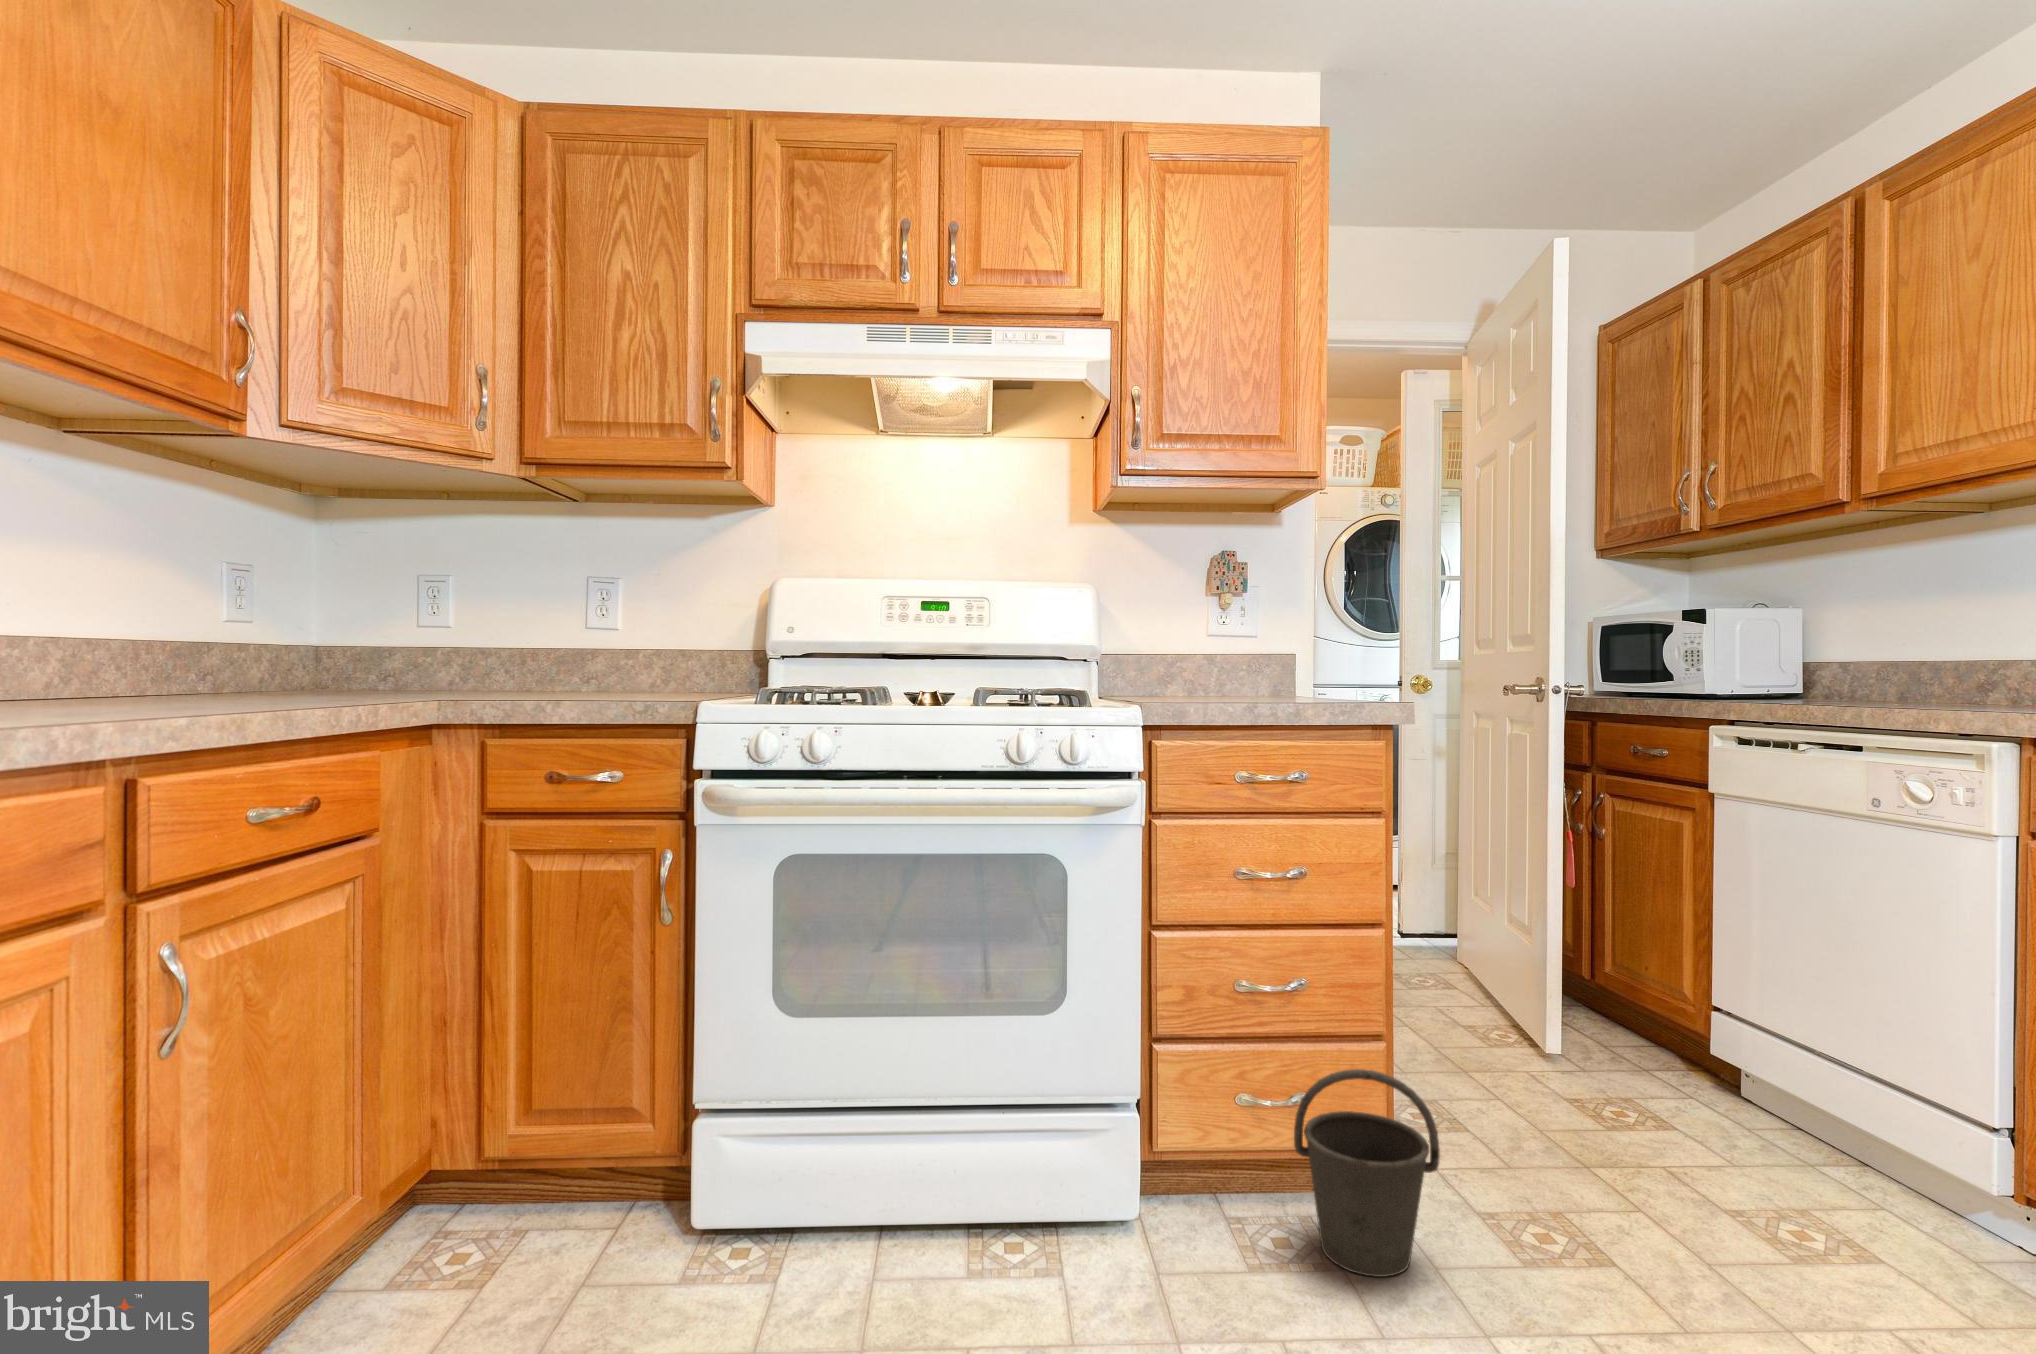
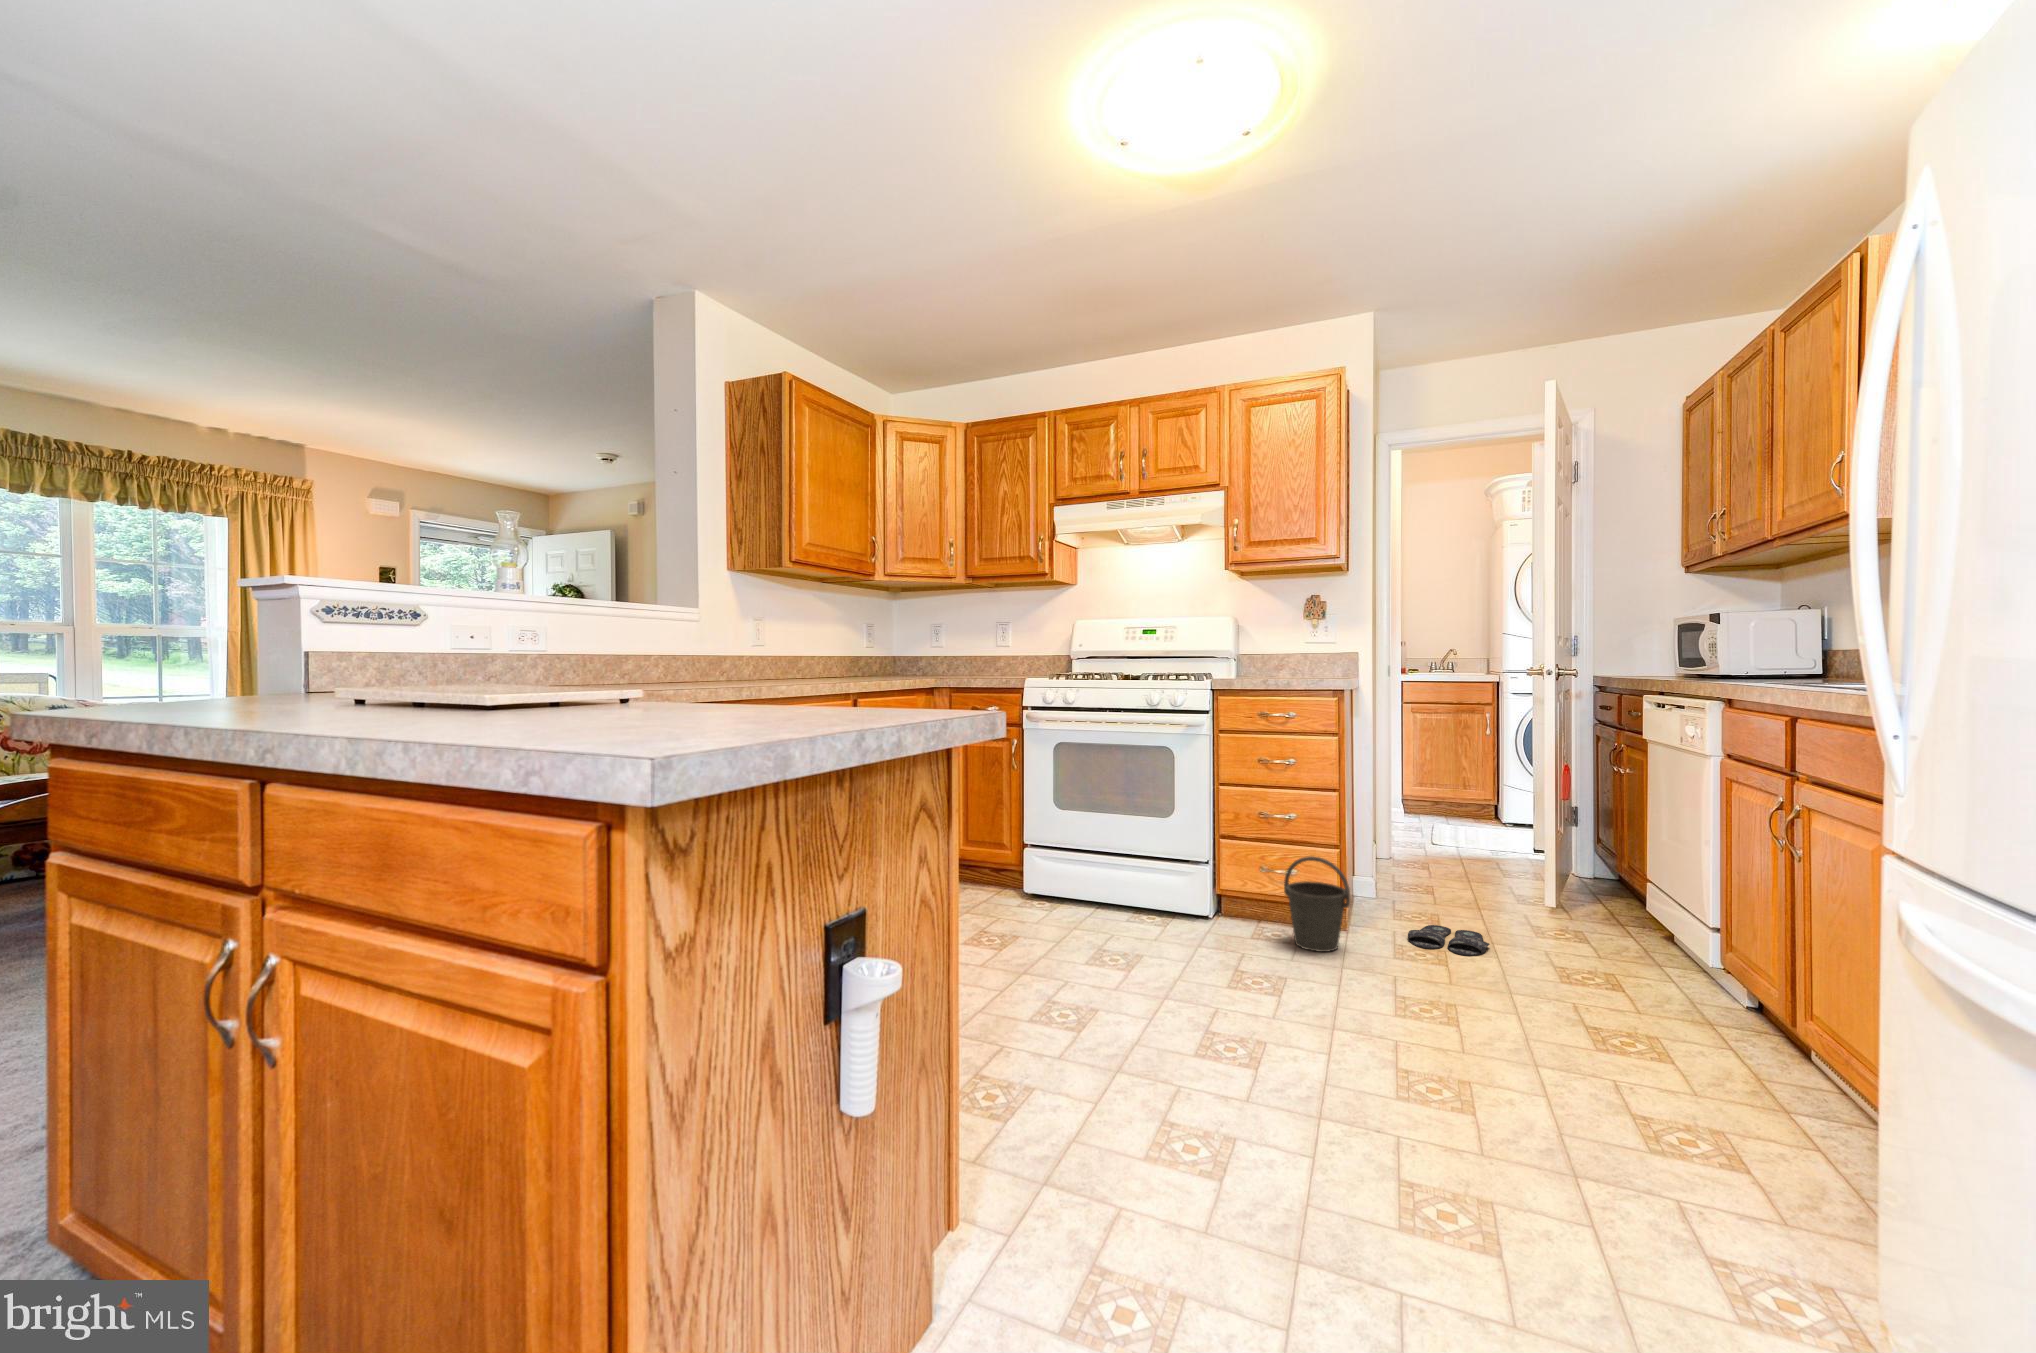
slippers: none [1464,1139,1614,1219] -> present [1408,925,1490,956]

